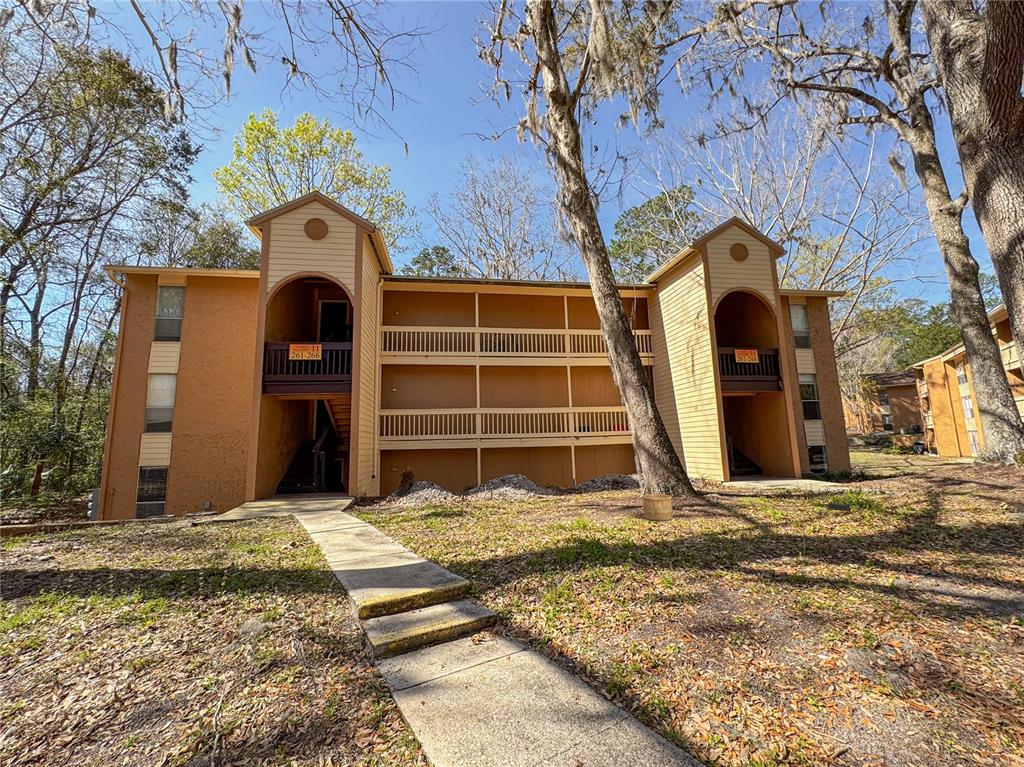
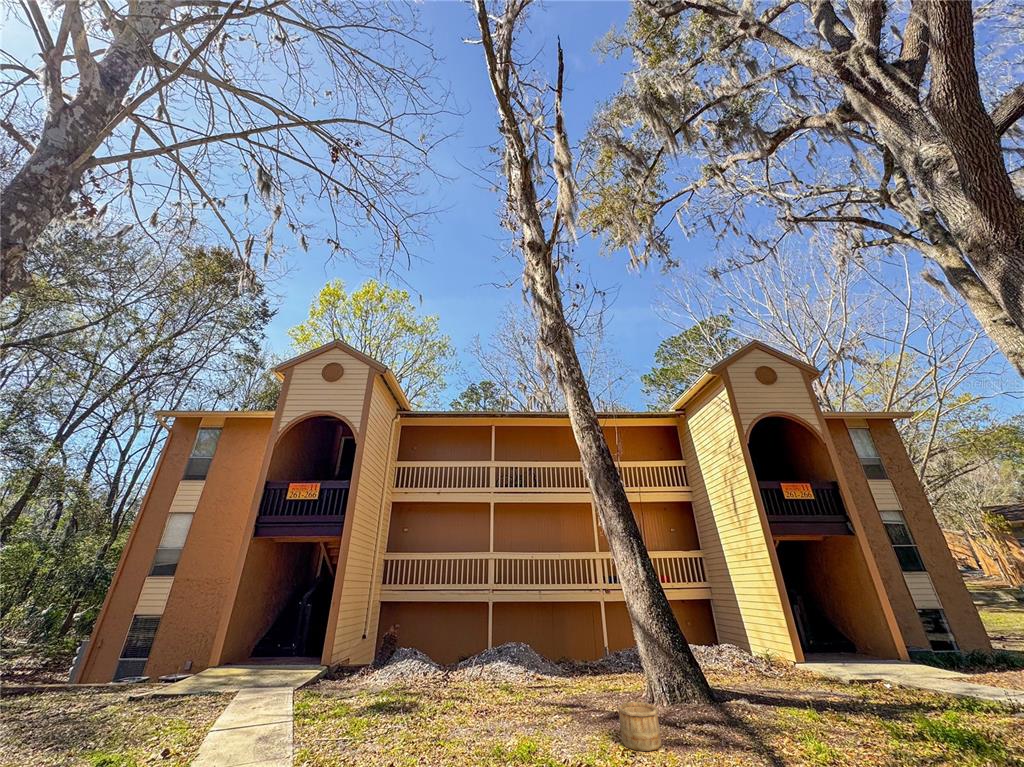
decorative plant: present [823,487,851,511] -> none [901,700,955,747]

